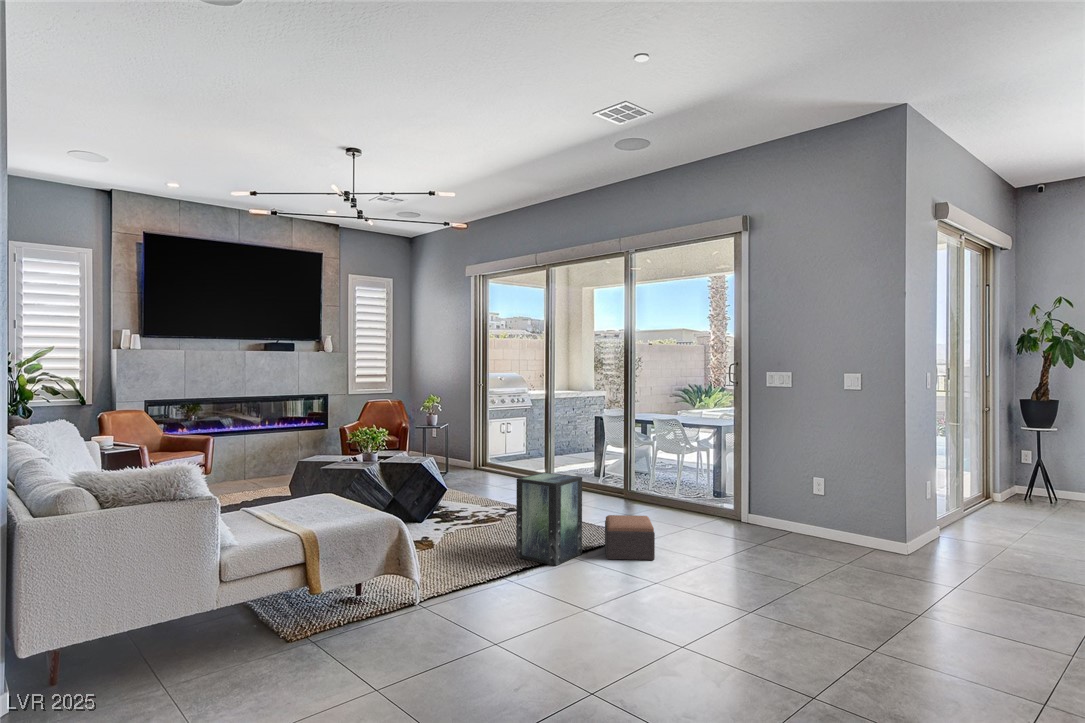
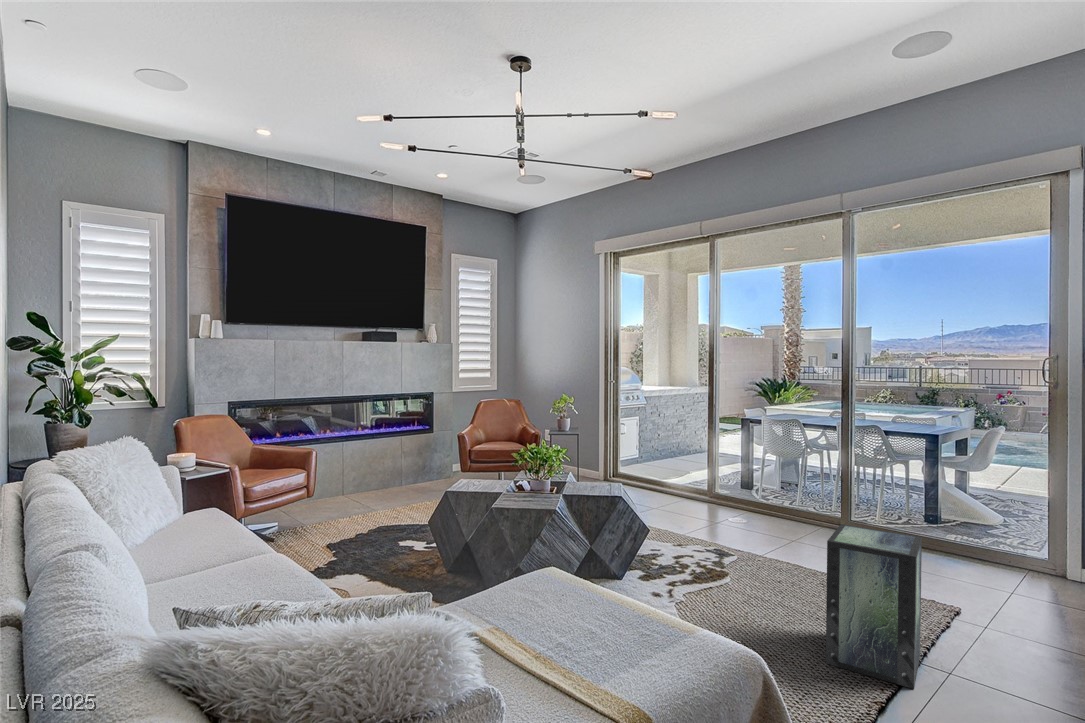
footstool: present [605,515,655,560] -> none [934,590,1057,675]

